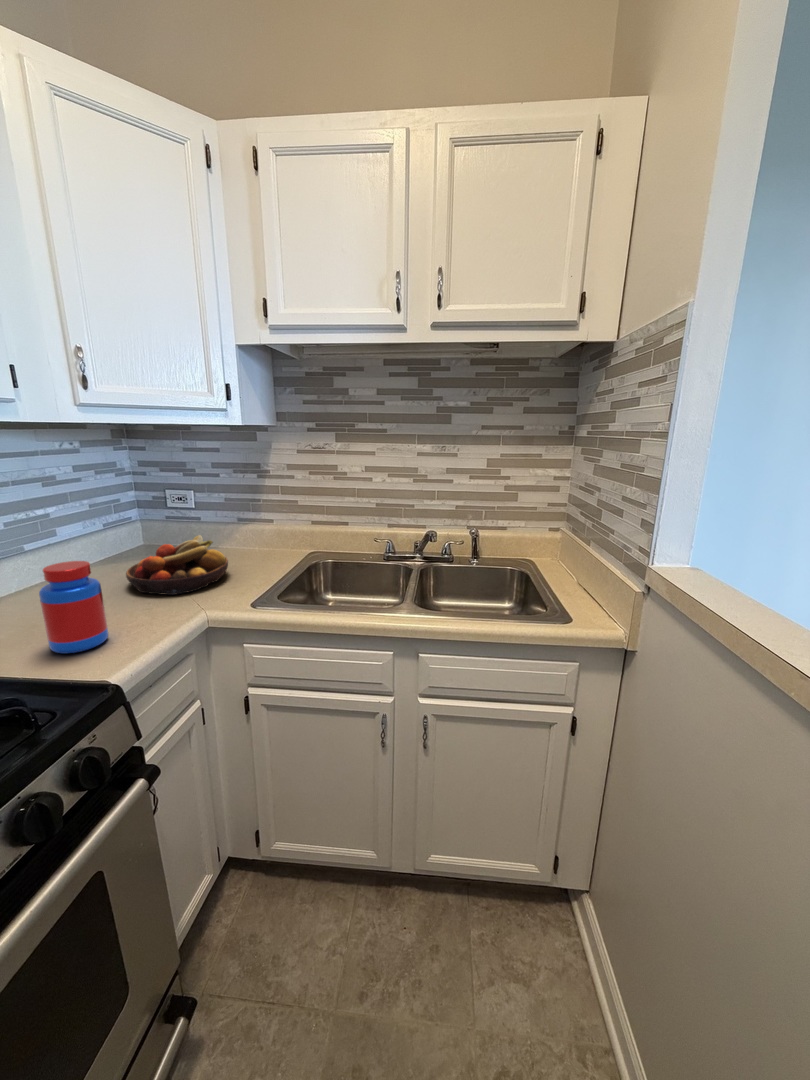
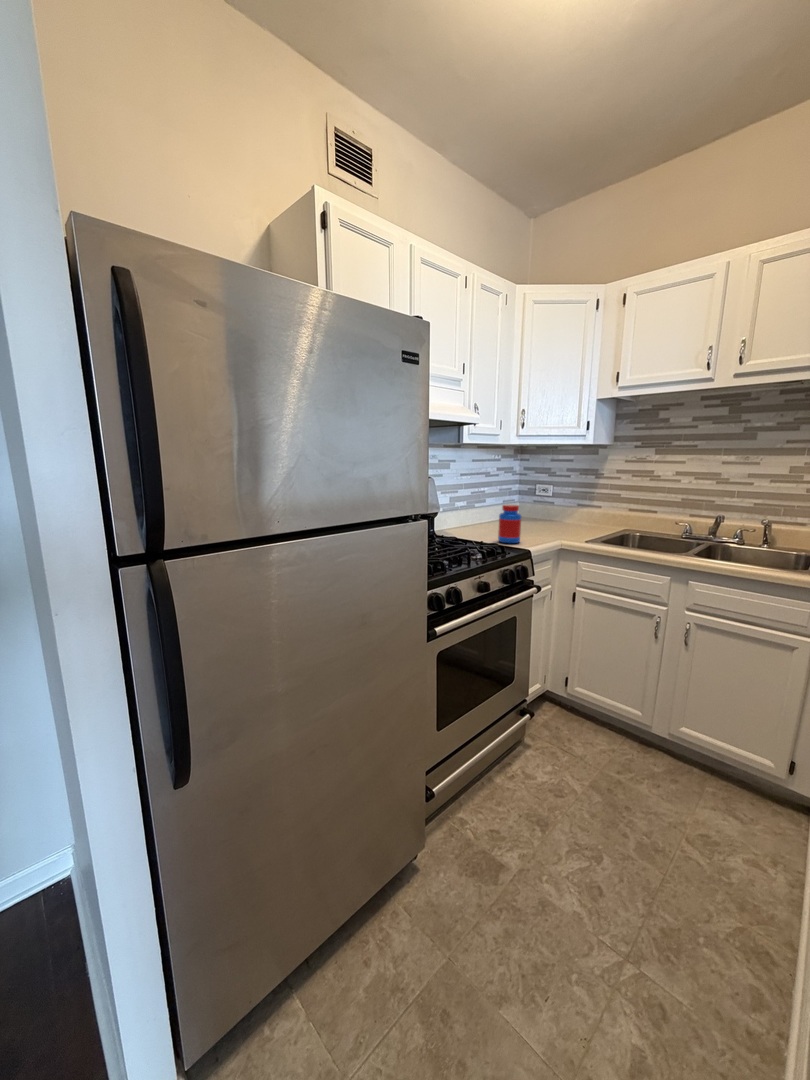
fruit bowl: present [126,535,228,595] -> none [519,509,573,535]

